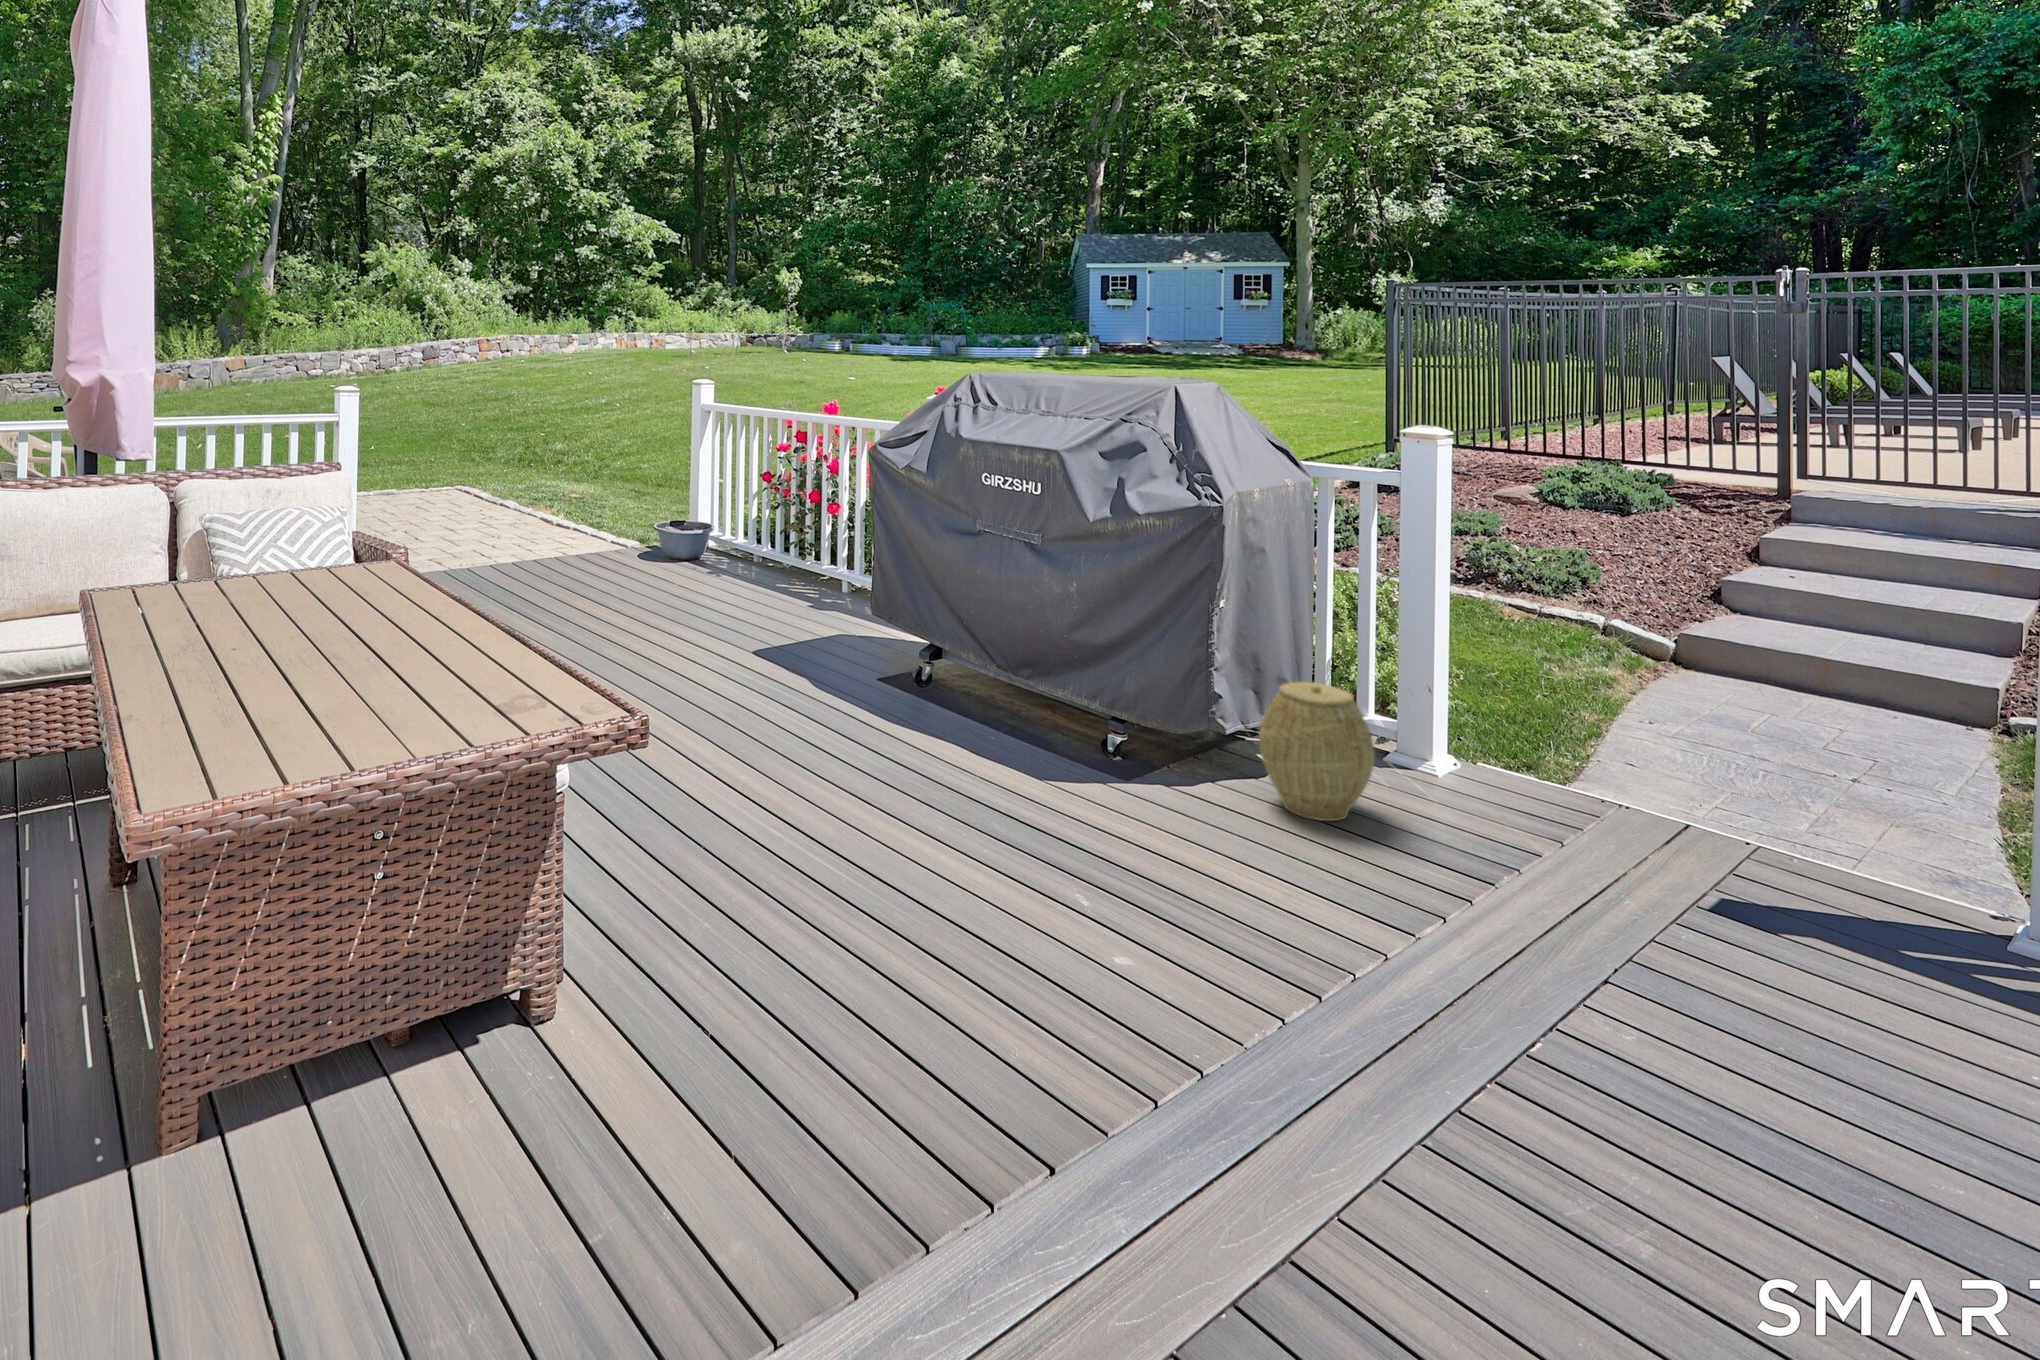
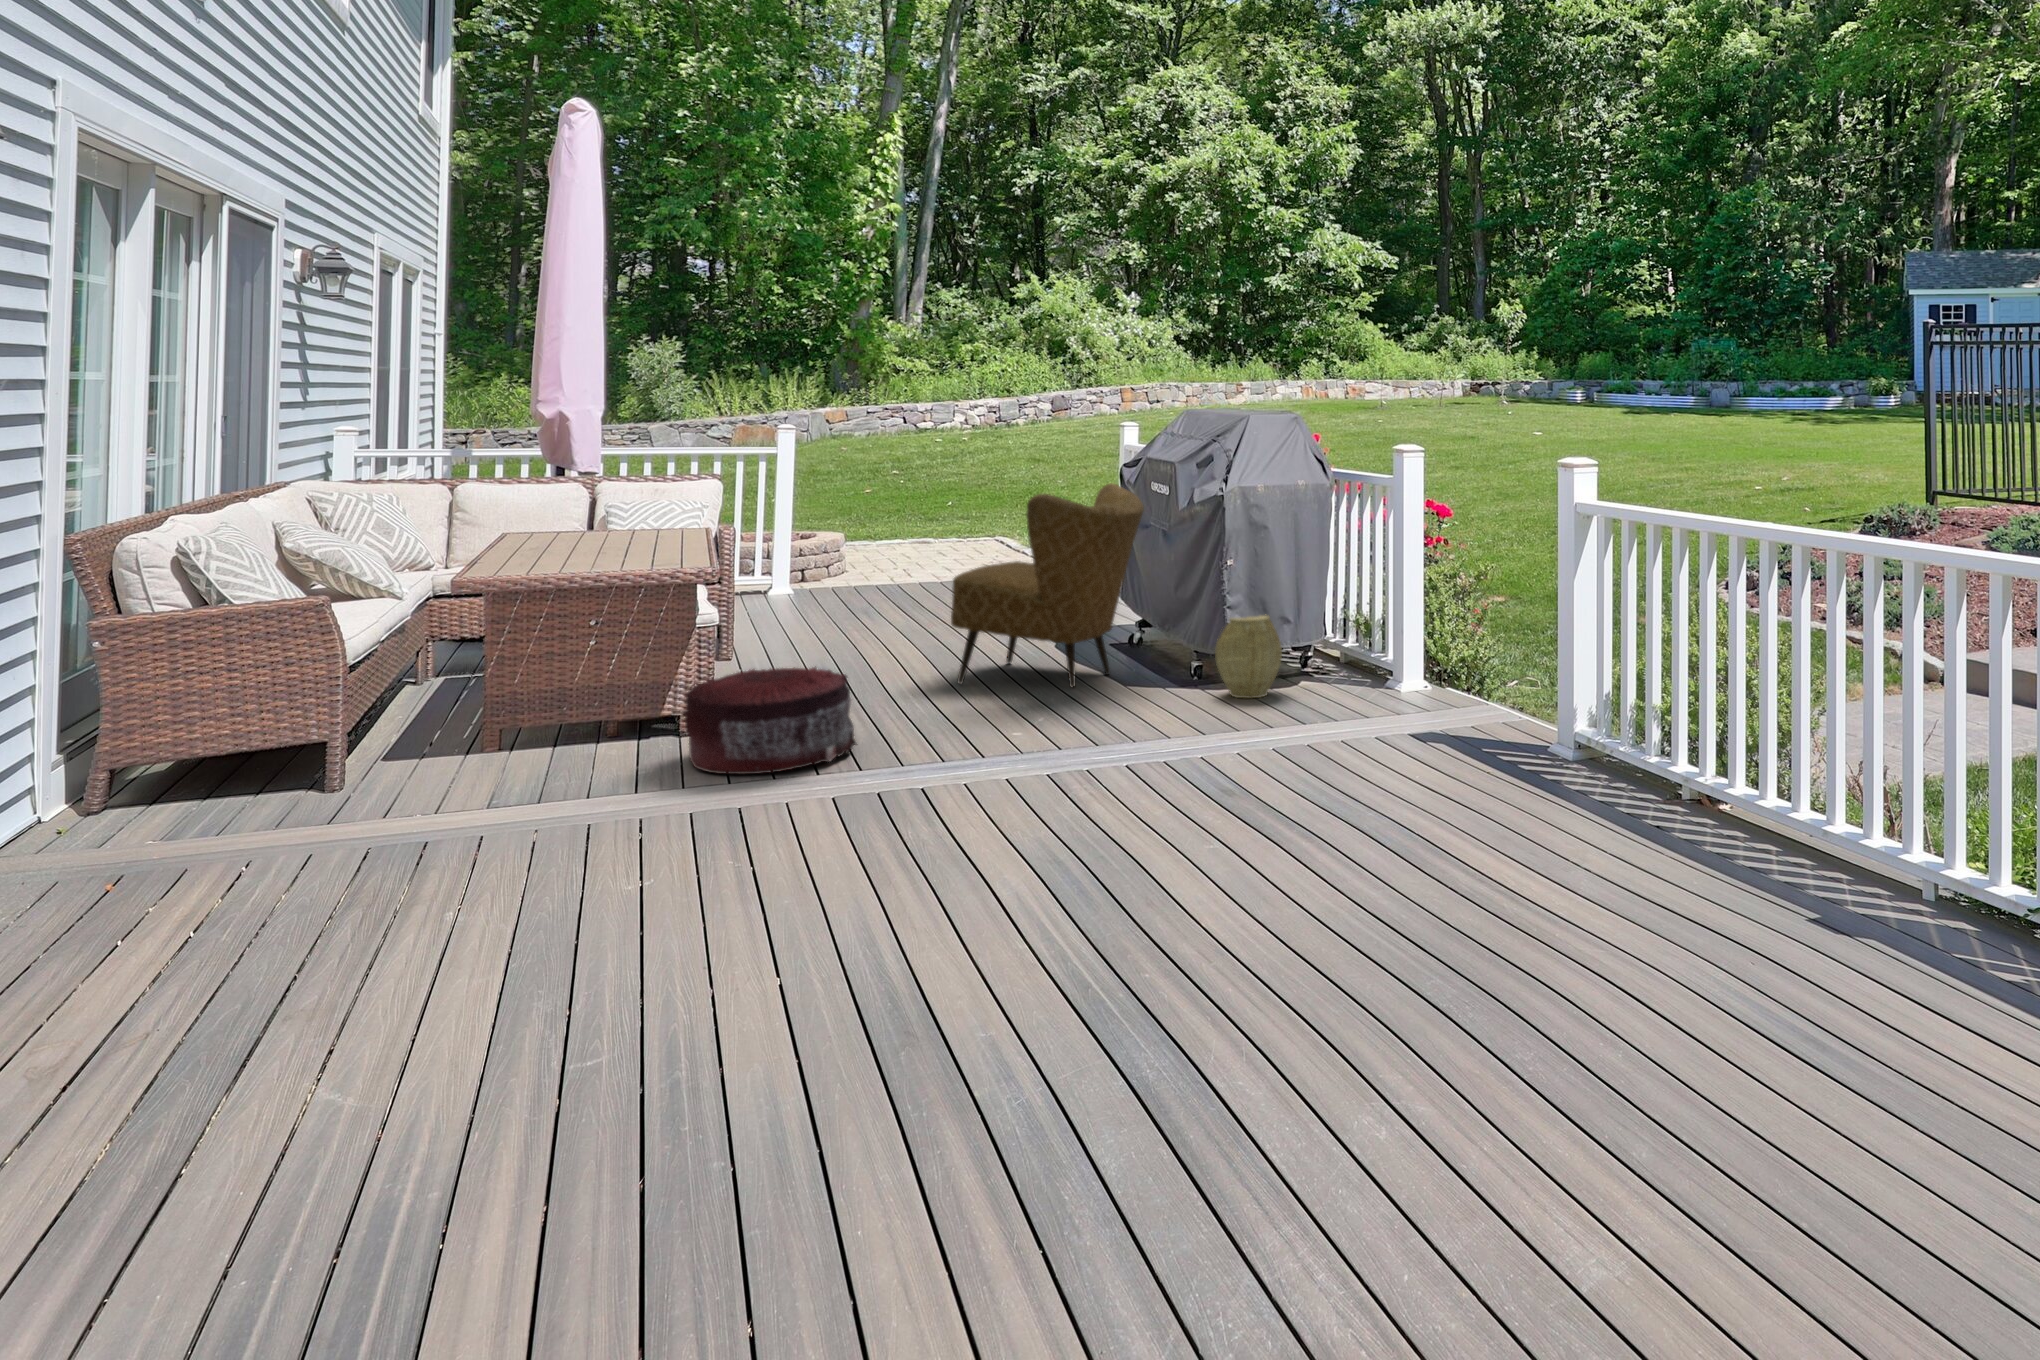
armchair: none [827,478,1108,805] -> present [951,483,1144,687]
pouf: none [657,884,998,1239] -> present [683,666,856,774]

